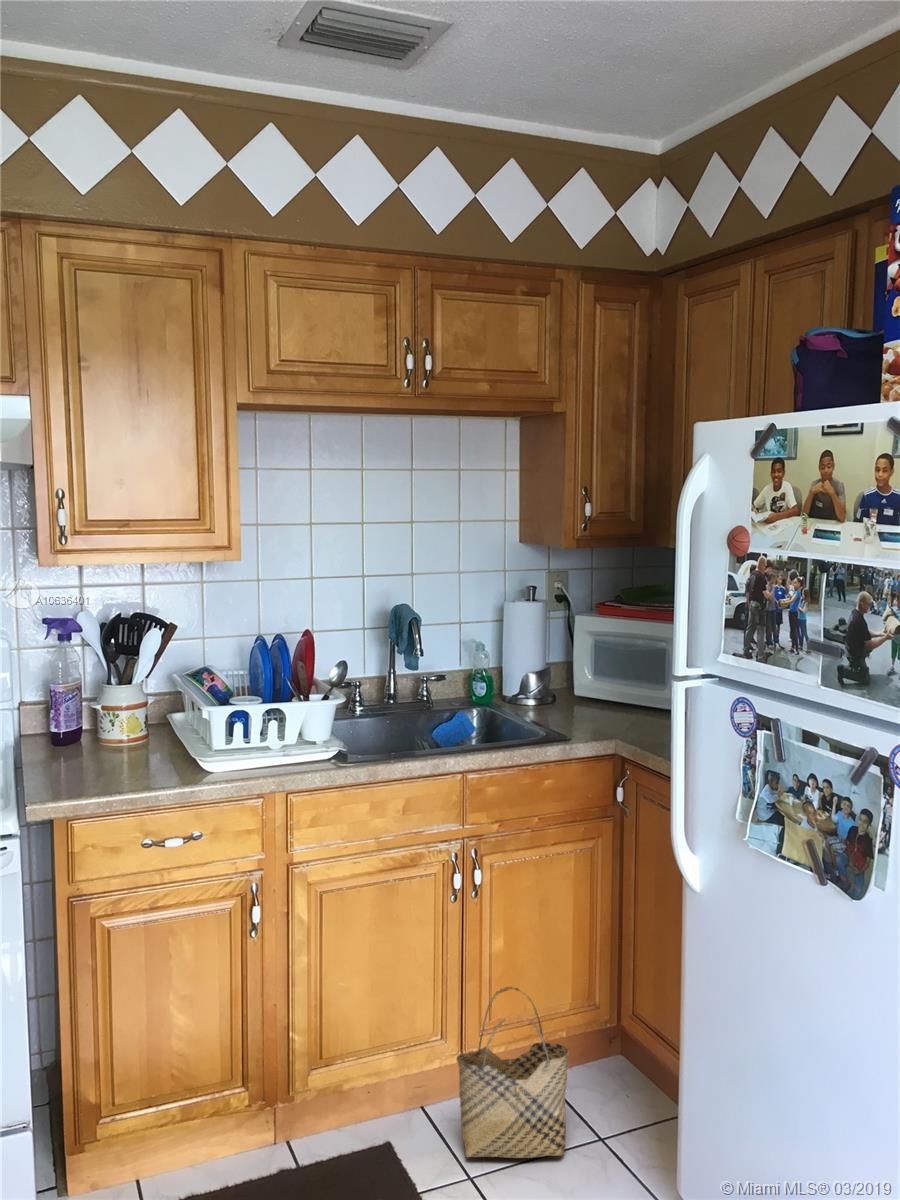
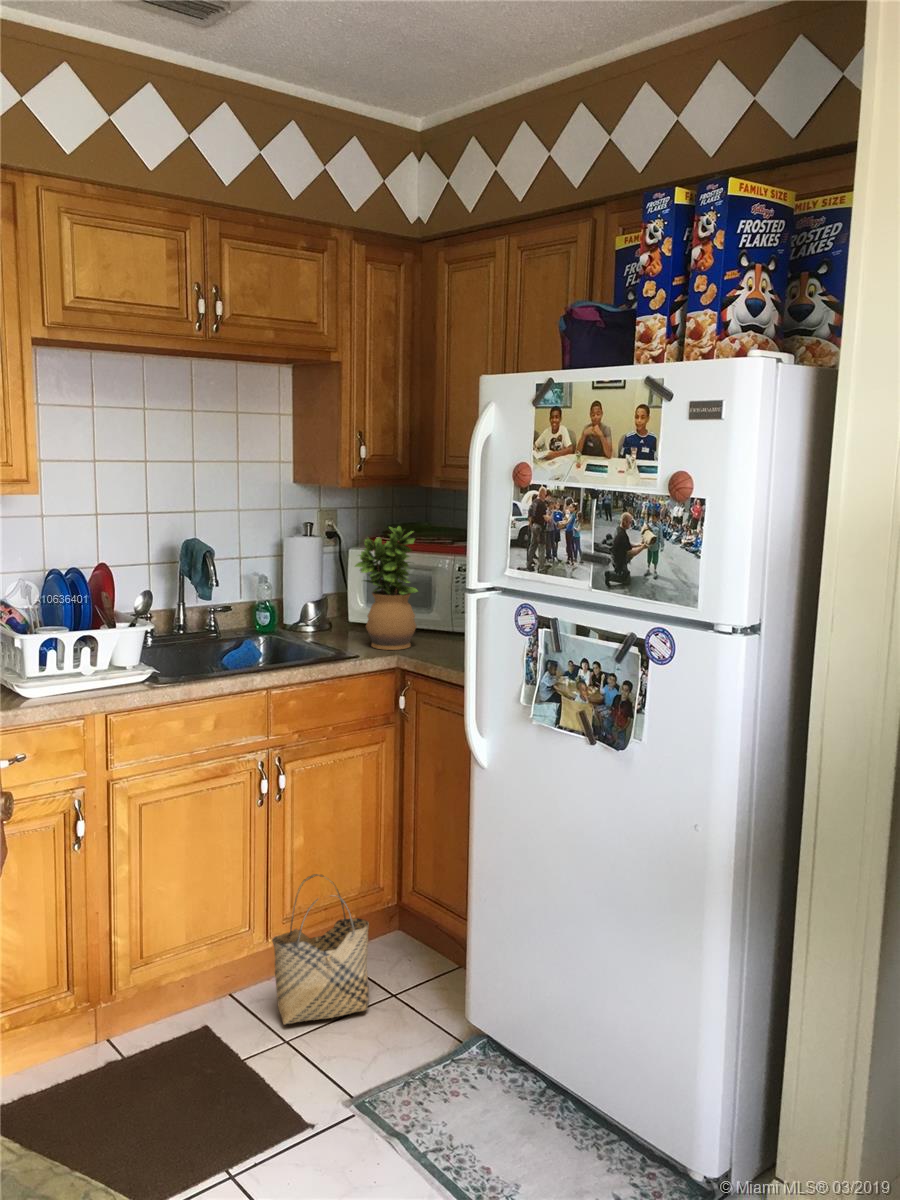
potted plant: none [570,592,644,734] -> present [355,526,418,650]

